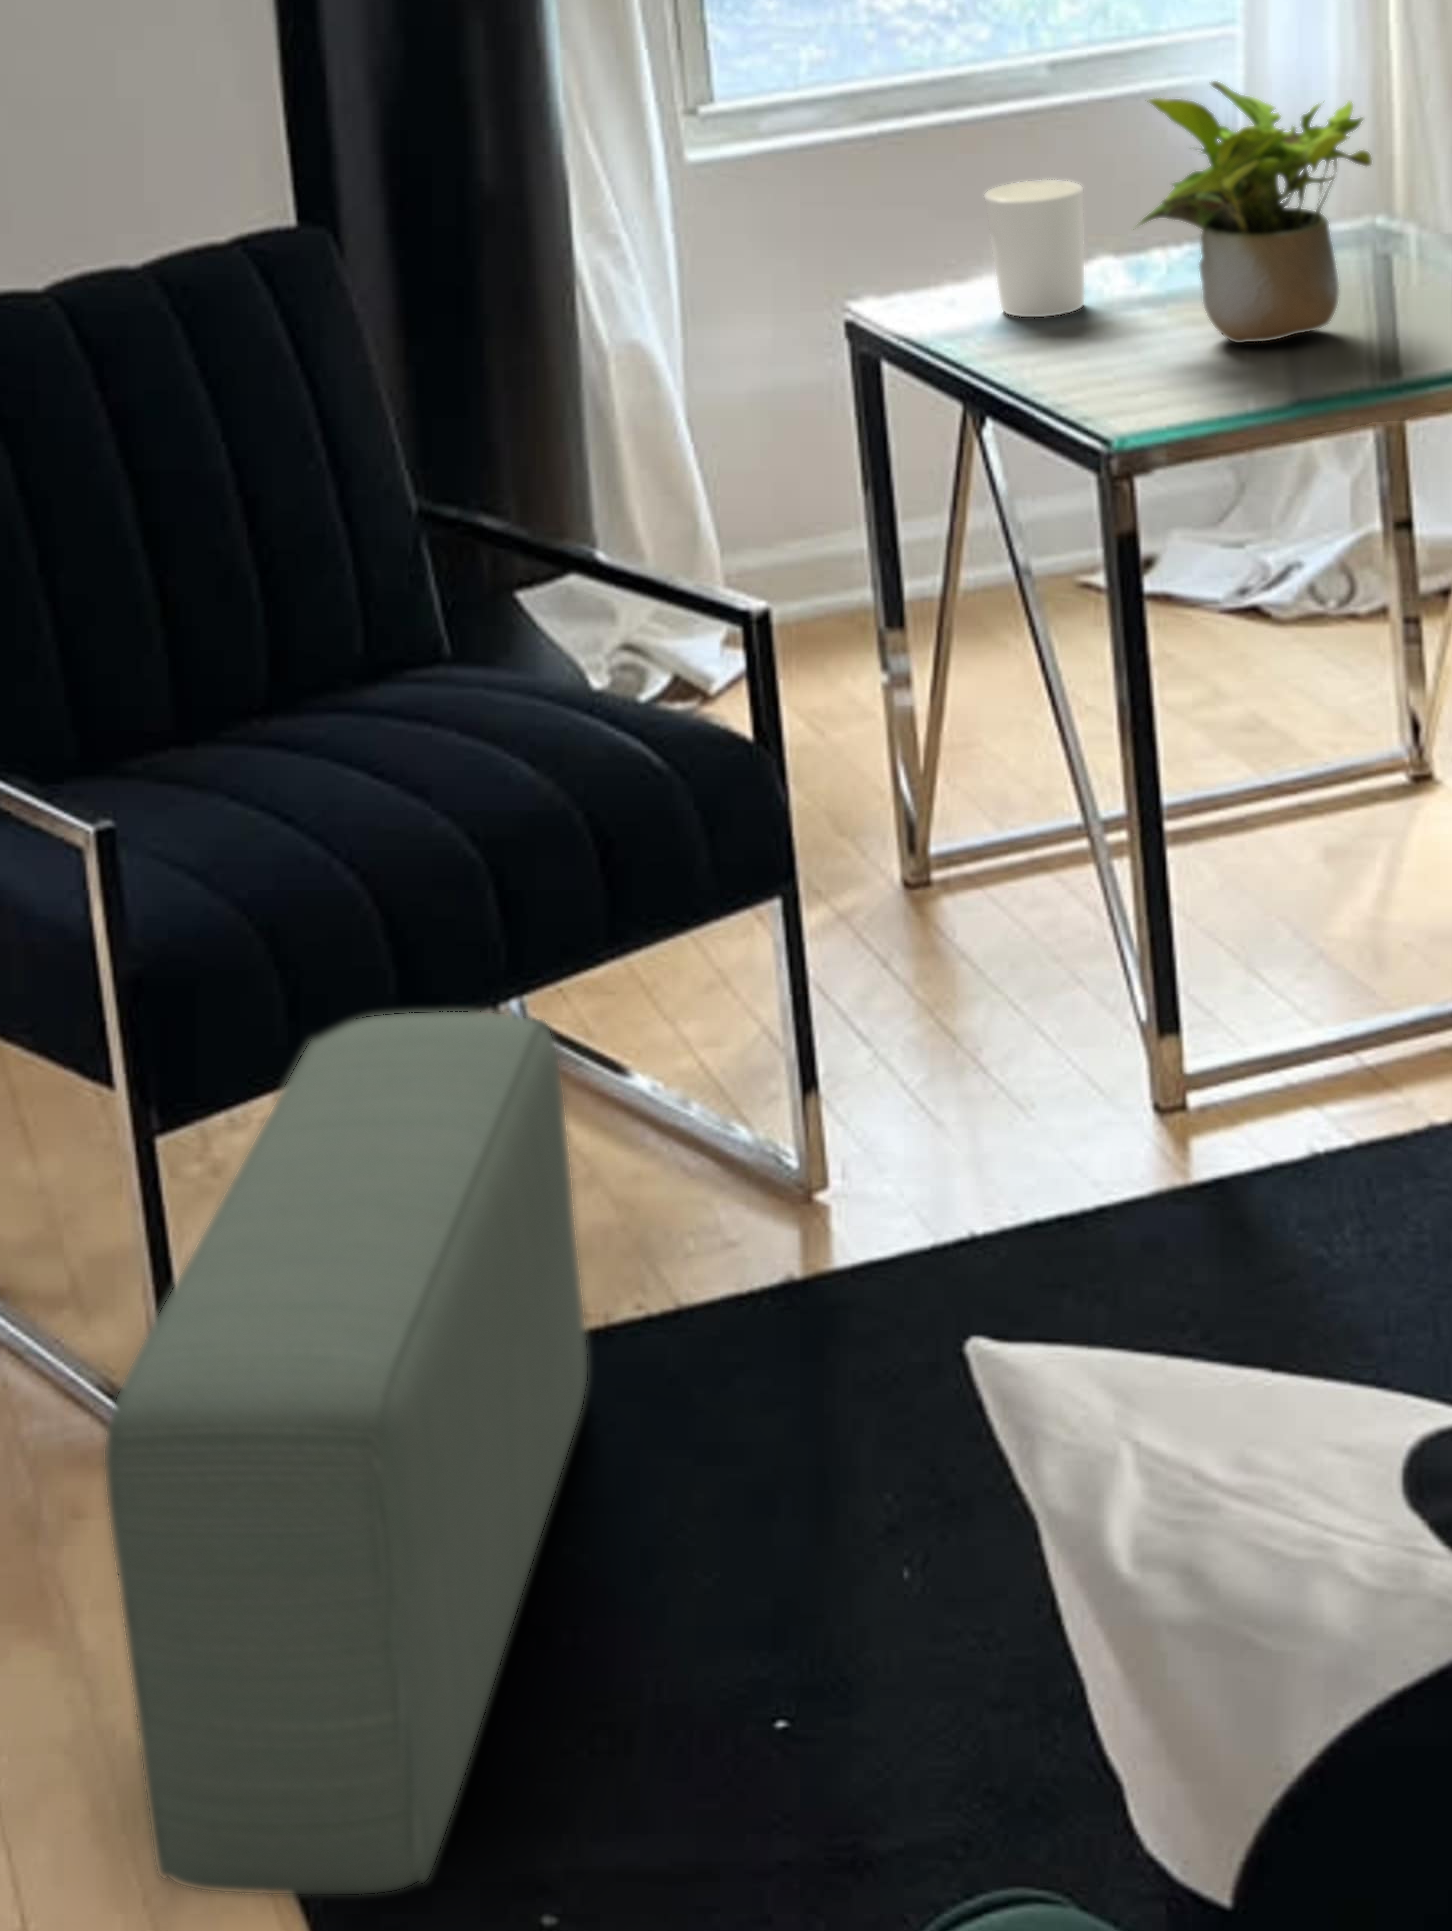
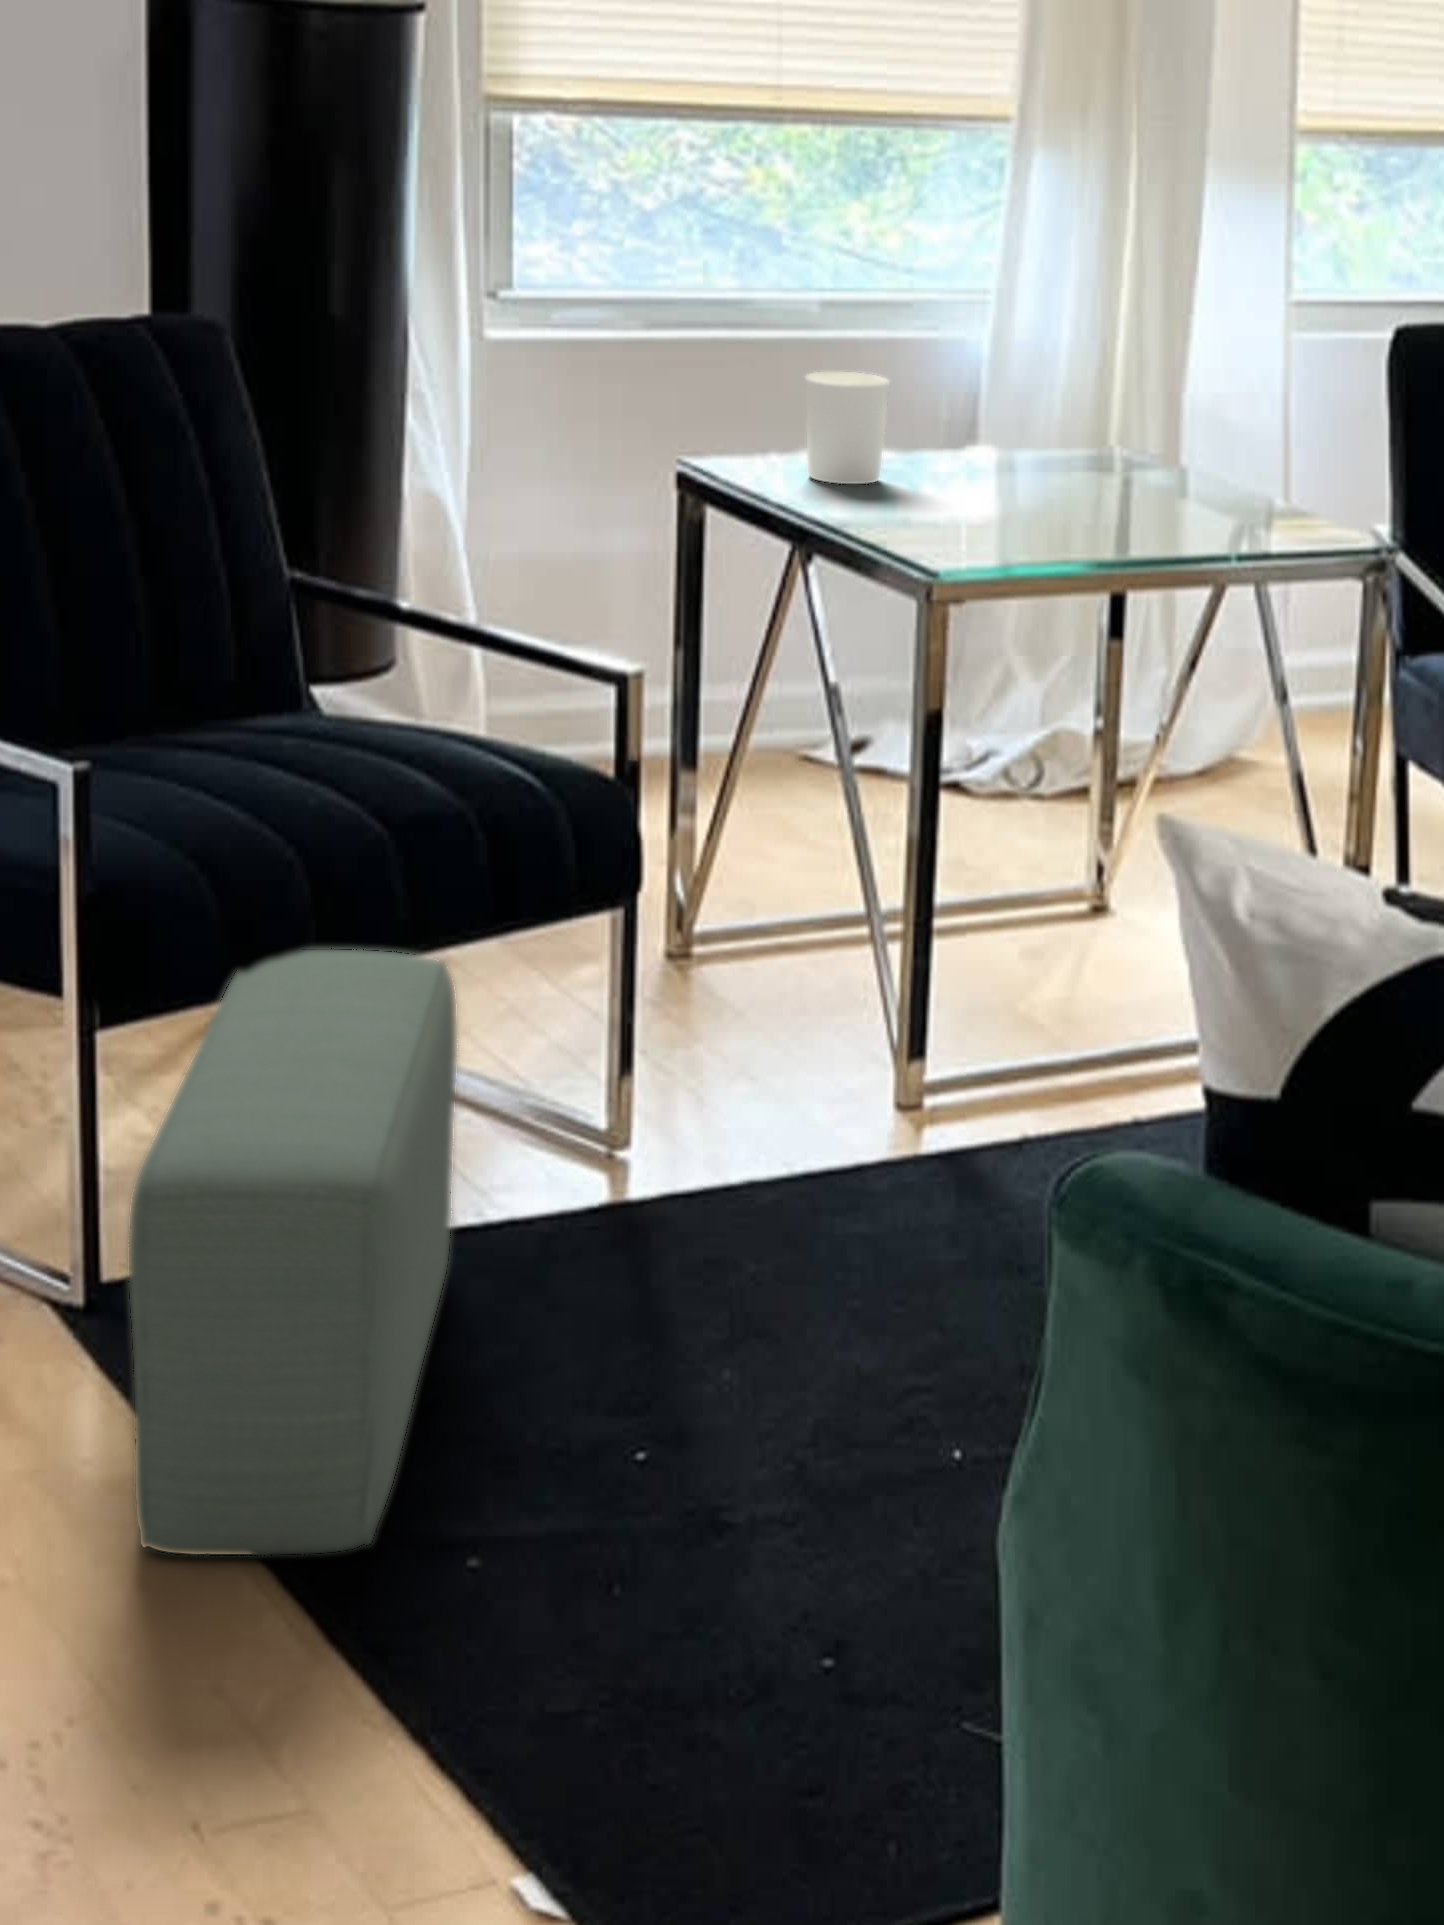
potted plant: present [1141,81,1371,343] -> none [938,304,1139,517]

